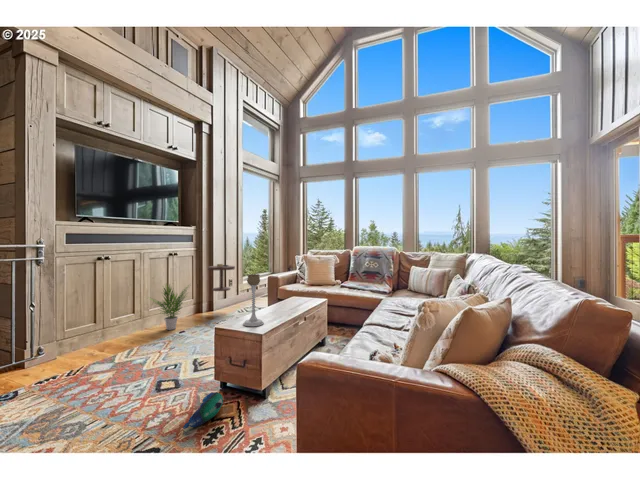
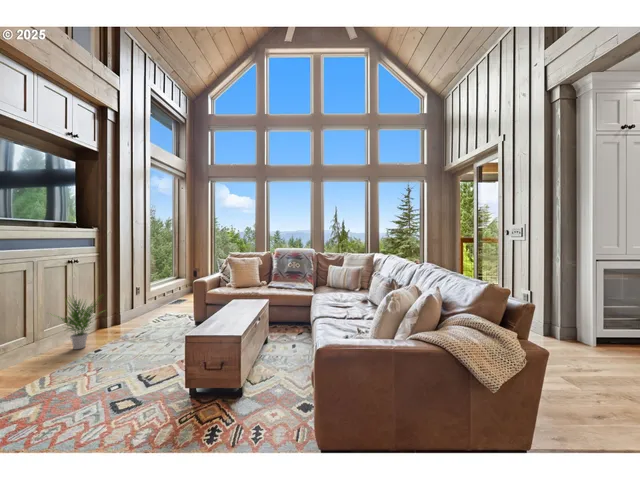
side table: present [208,264,235,291] -> none [115,270,148,324]
candle holder: present [243,274,264,326] -> none [212,279,233,330]
plush toy: present [183,392,223,429] -> none [177,397,210,437]

